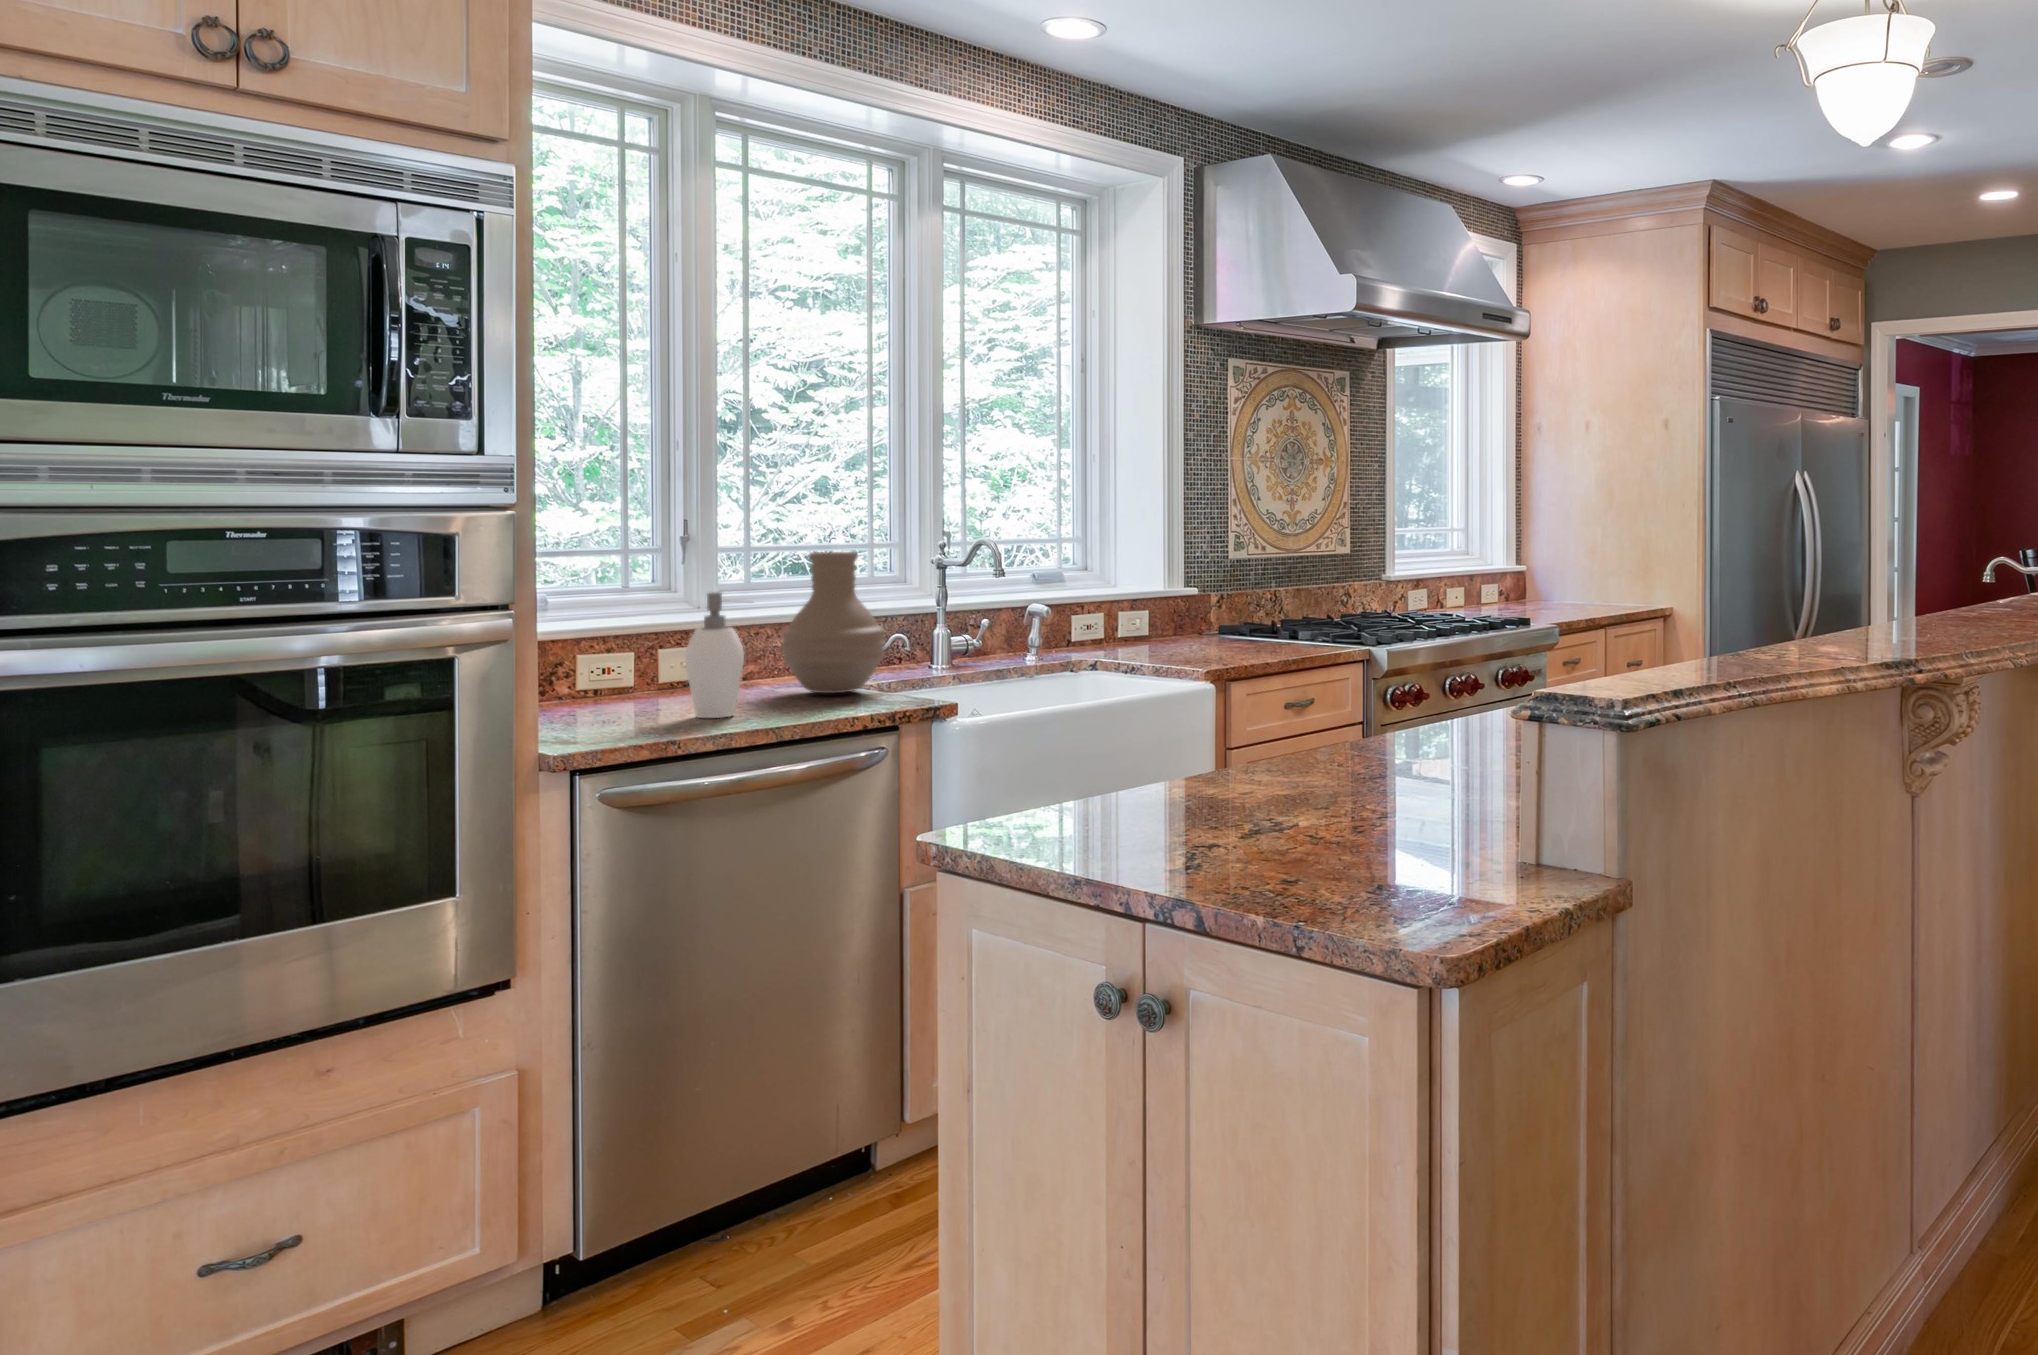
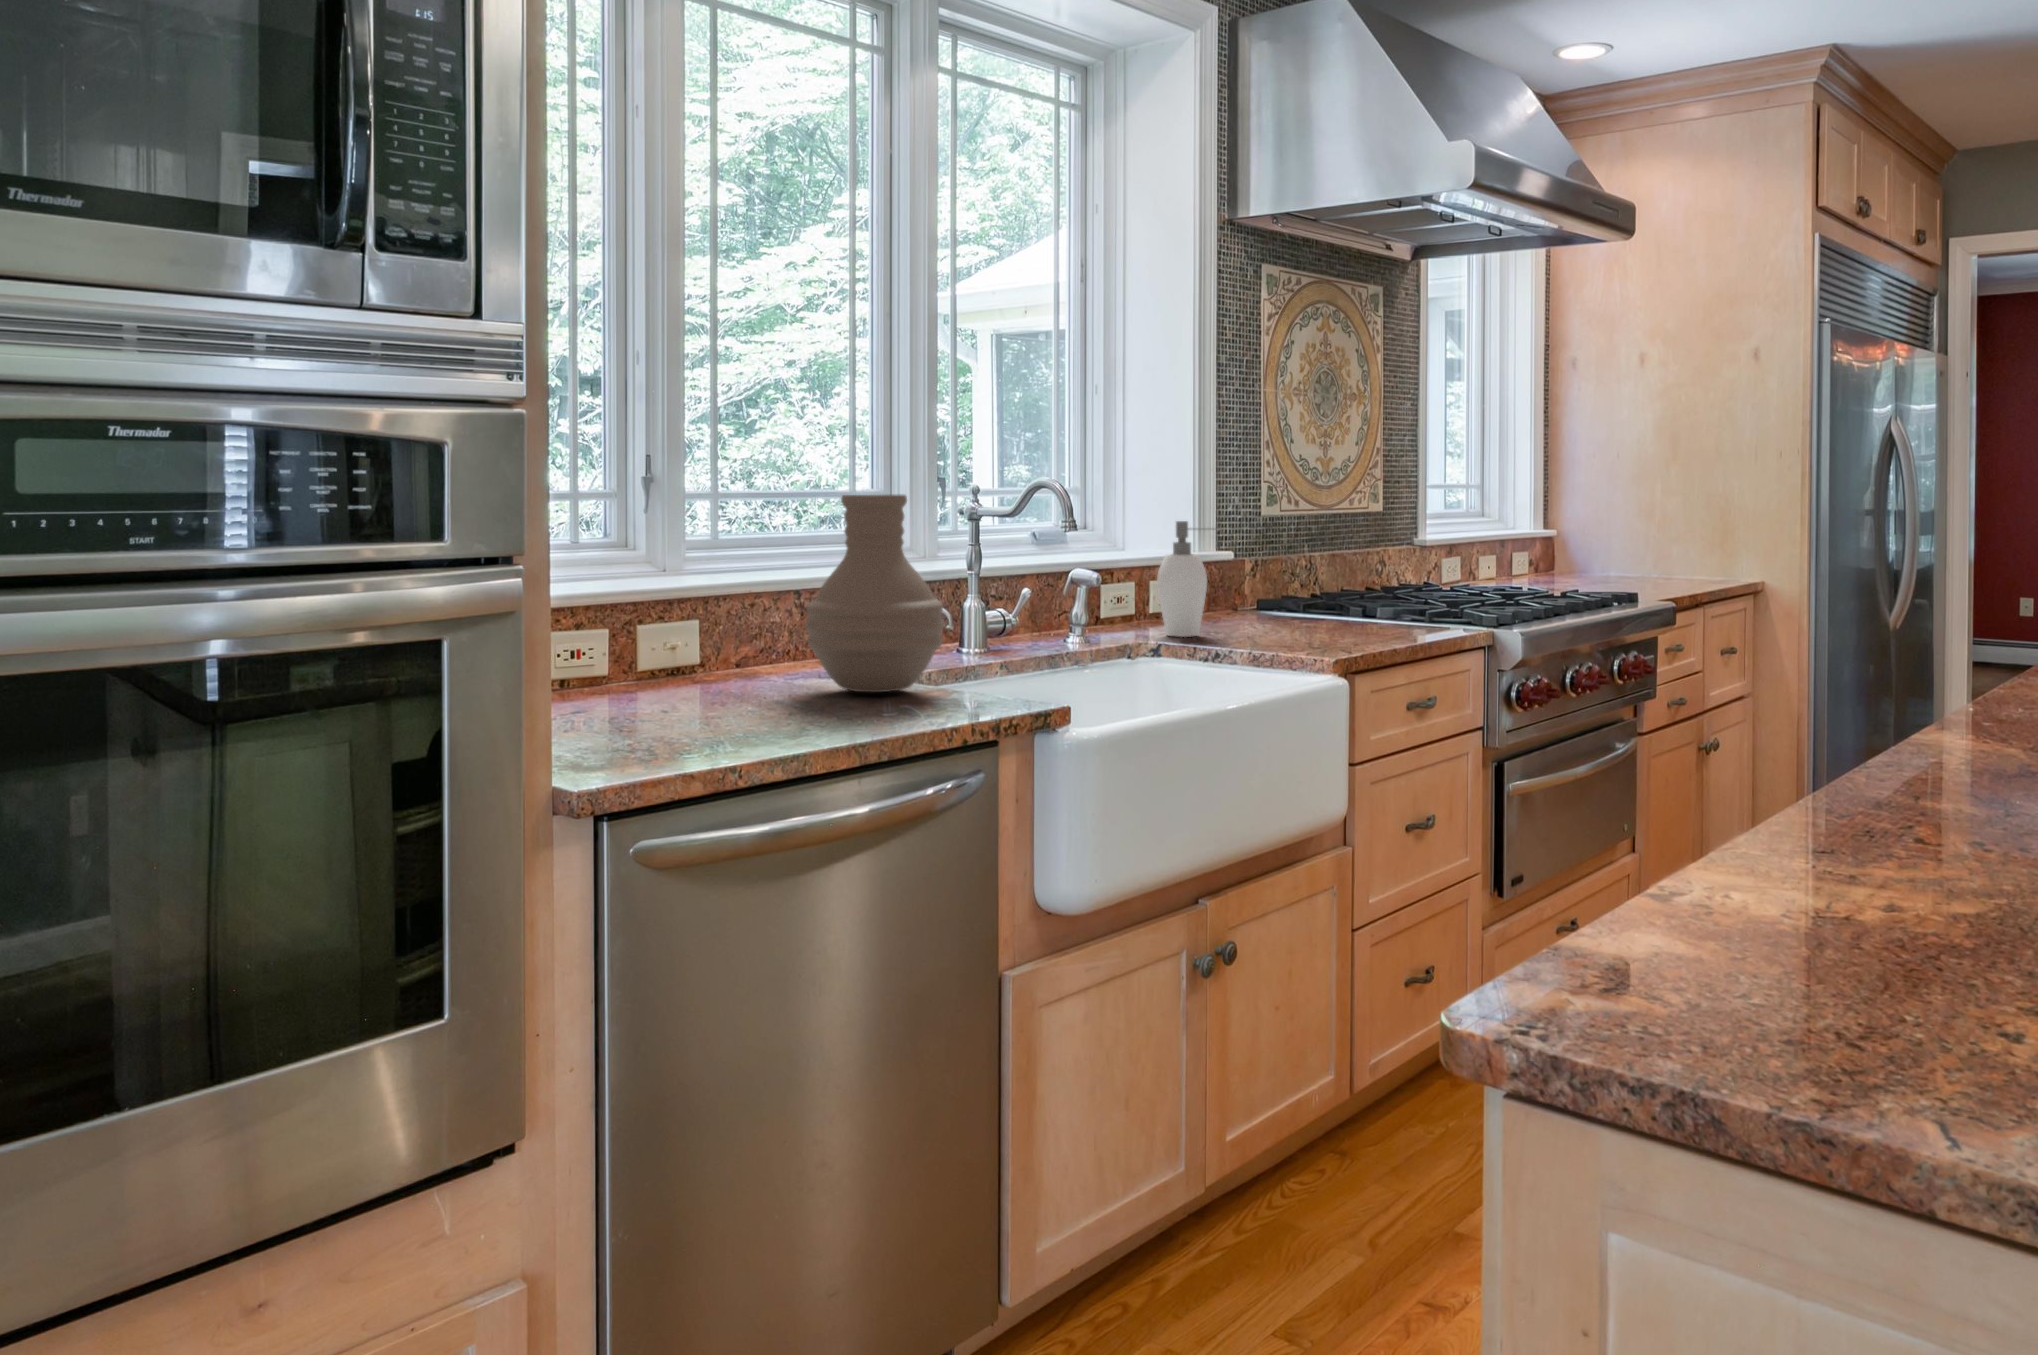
soap dispenser: present [685,592,744,718] -> present [1157,521,1207,637]

